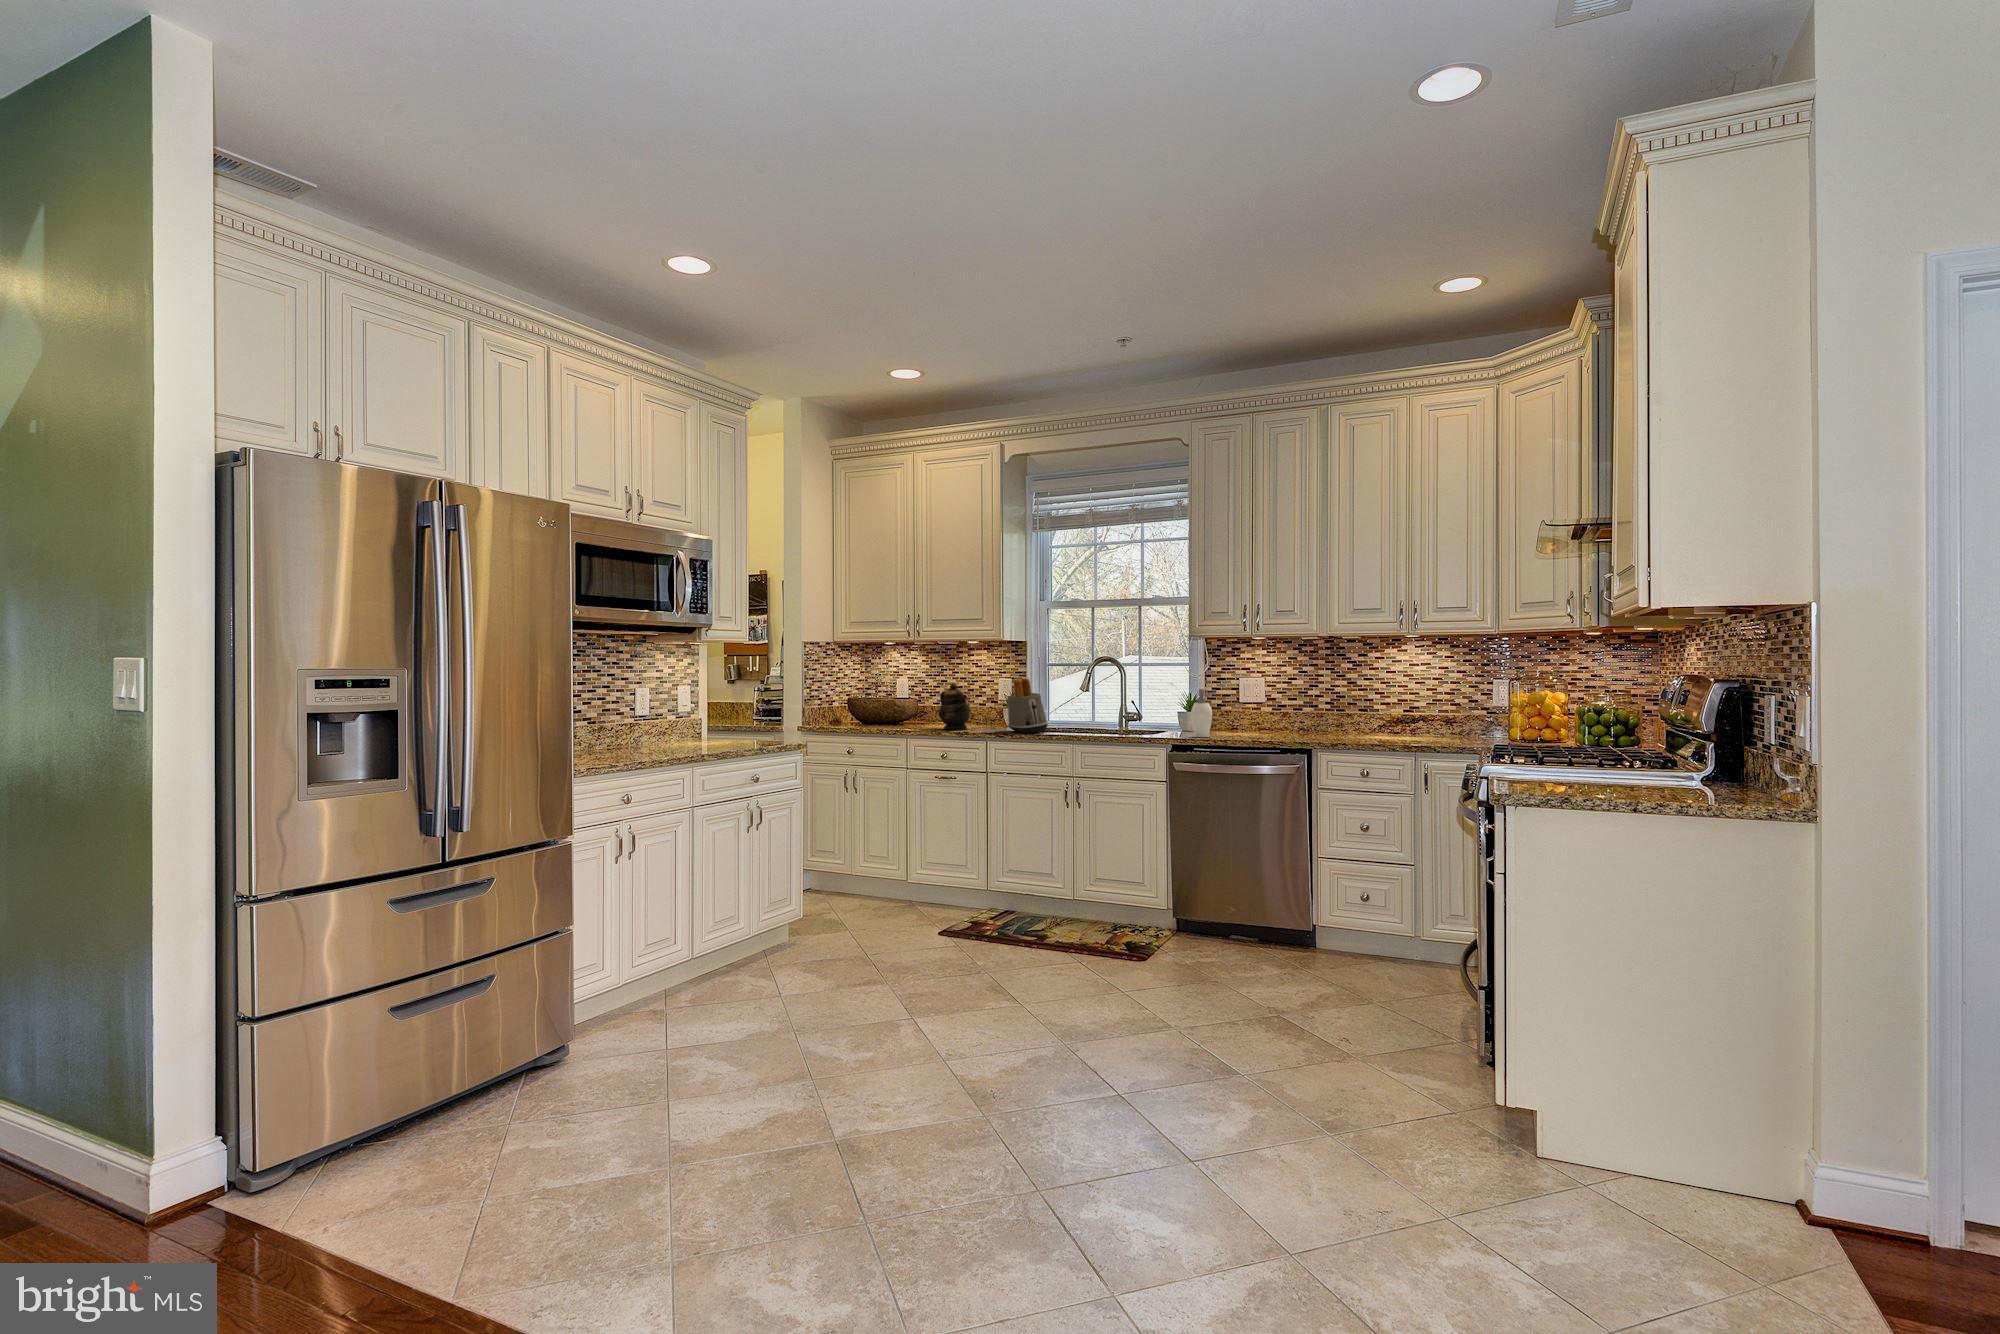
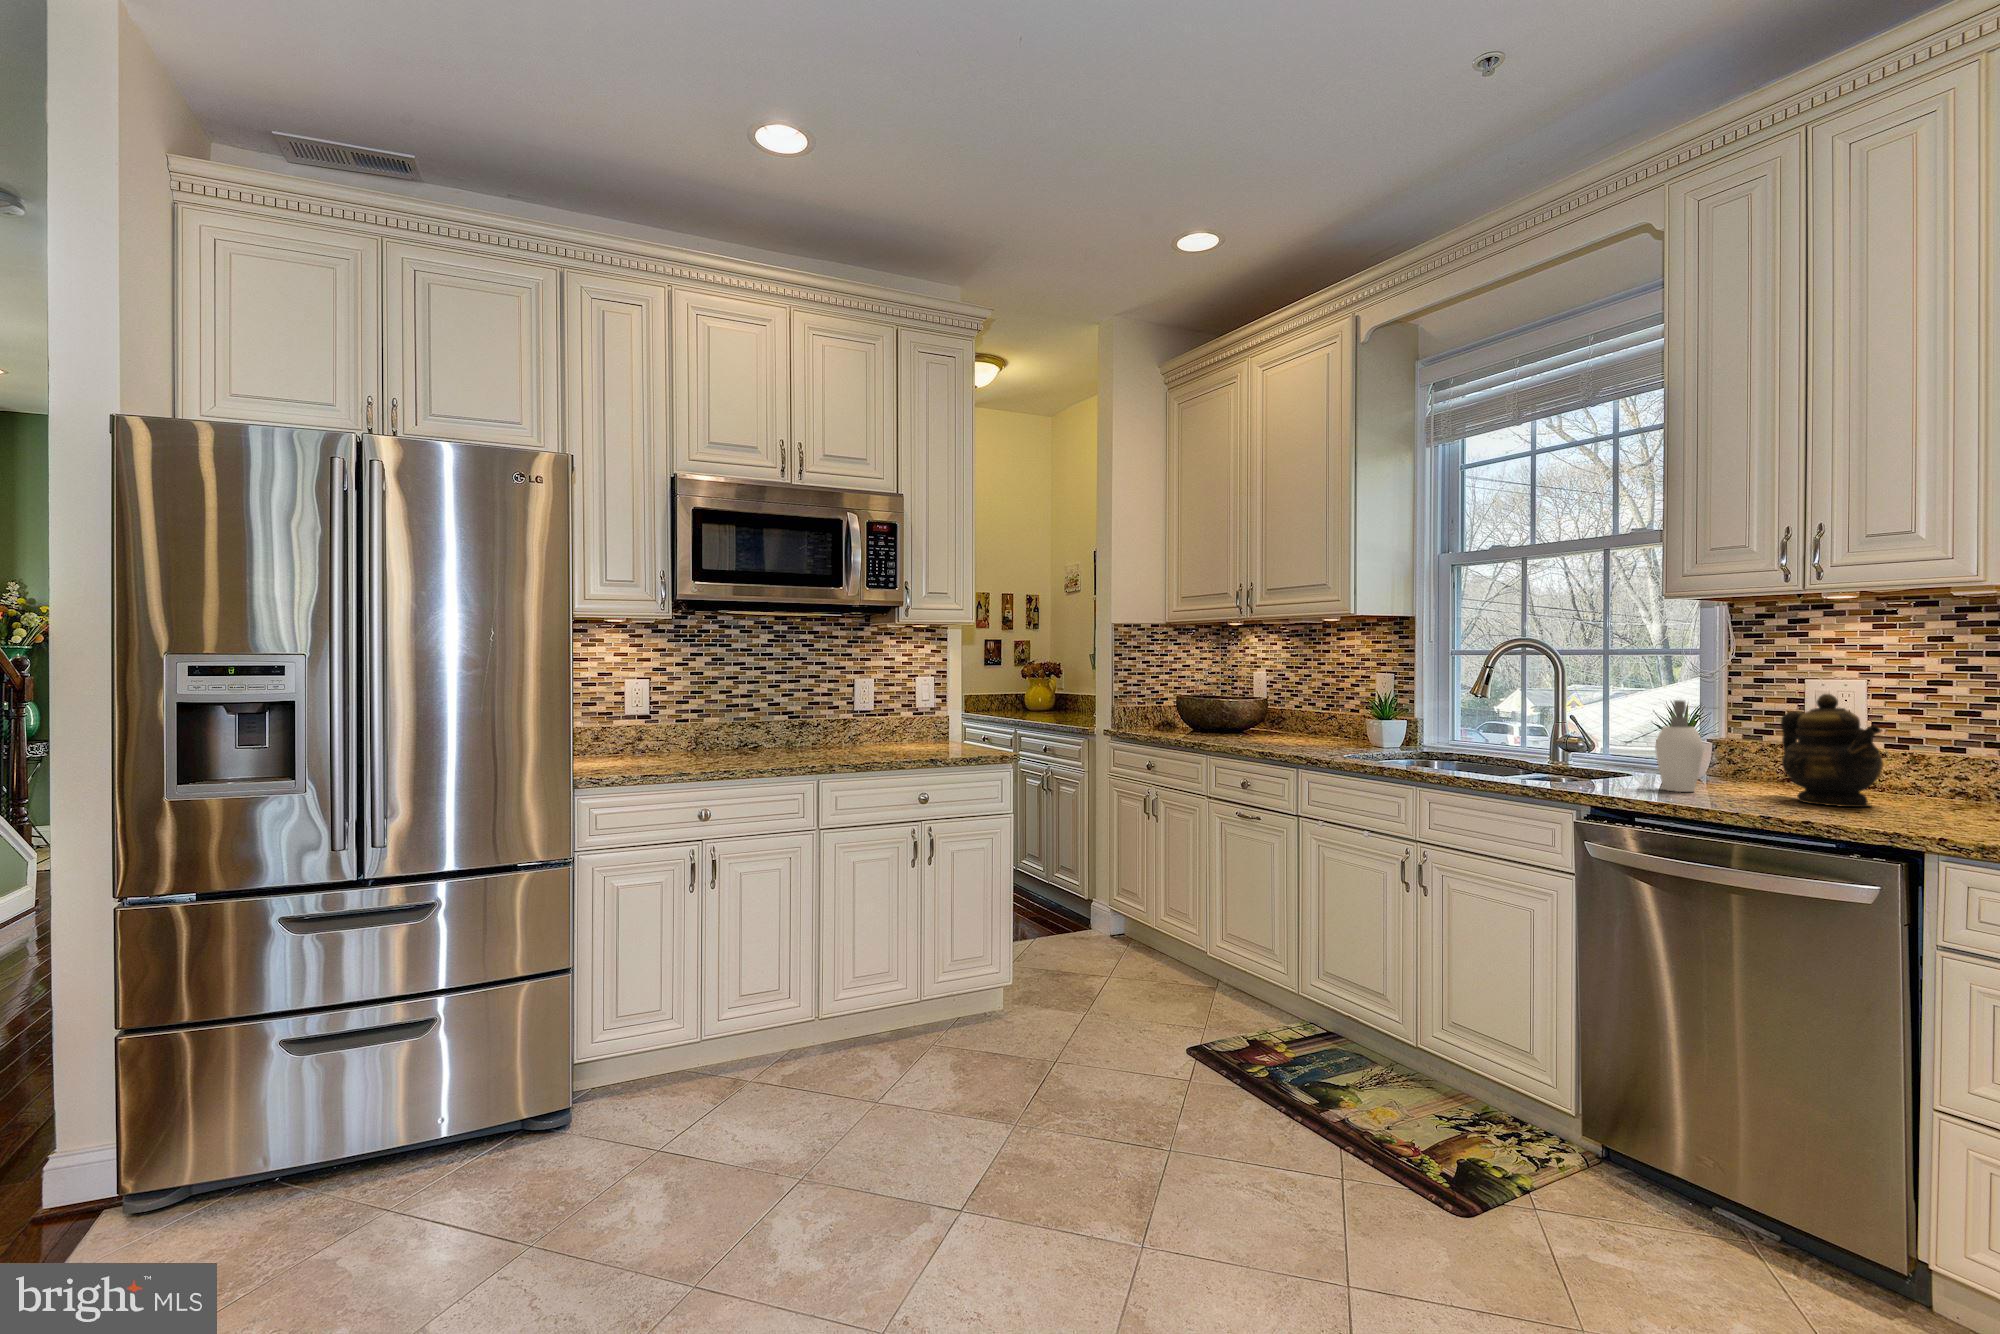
toaster: present [1008,678,1048,733] -> none [1355,674,1410,759]
teapot: present [939,683,971,730] -> present [1781,694,1883,807]

